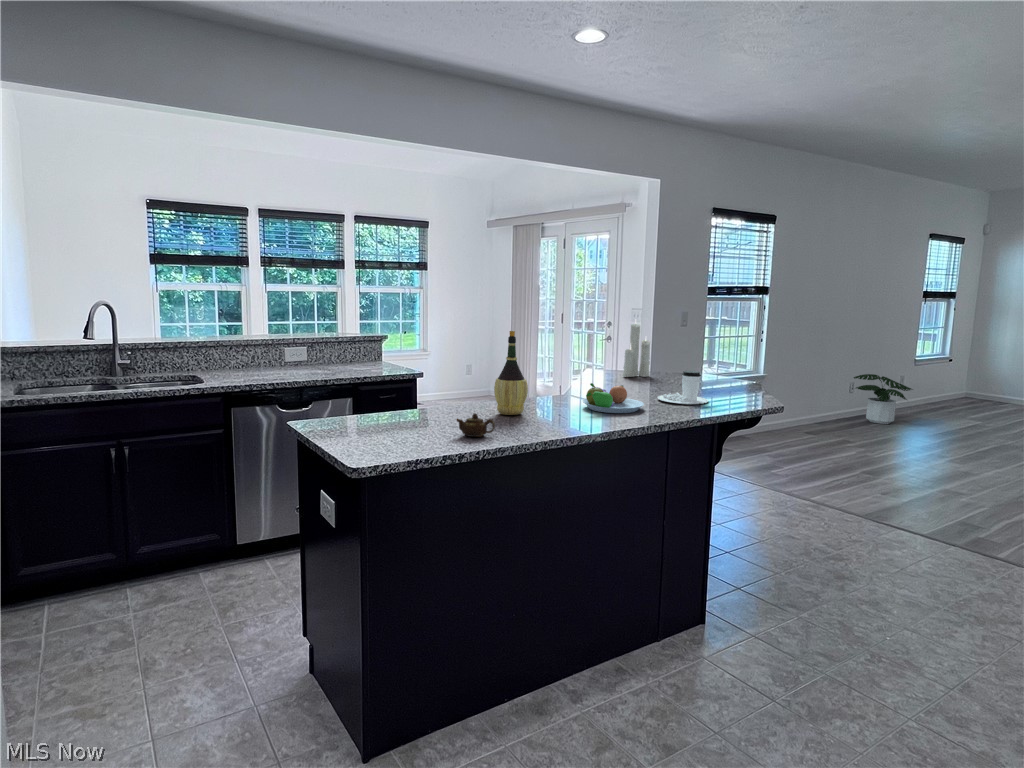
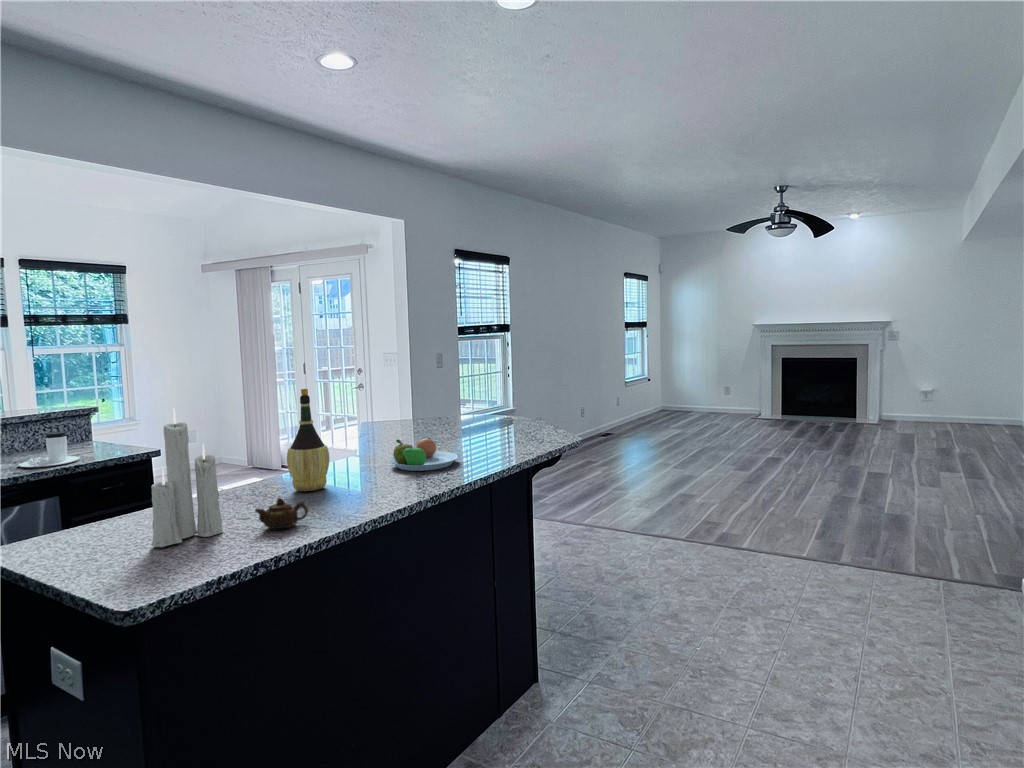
candle: present [622,323,650,377] -> present [151,408,223,547]
coffee cup: present [658,371,708,404] -> present [19,432,80,468]
potted plant: present [854,374,912,424] -> none [583,397,631,440]

